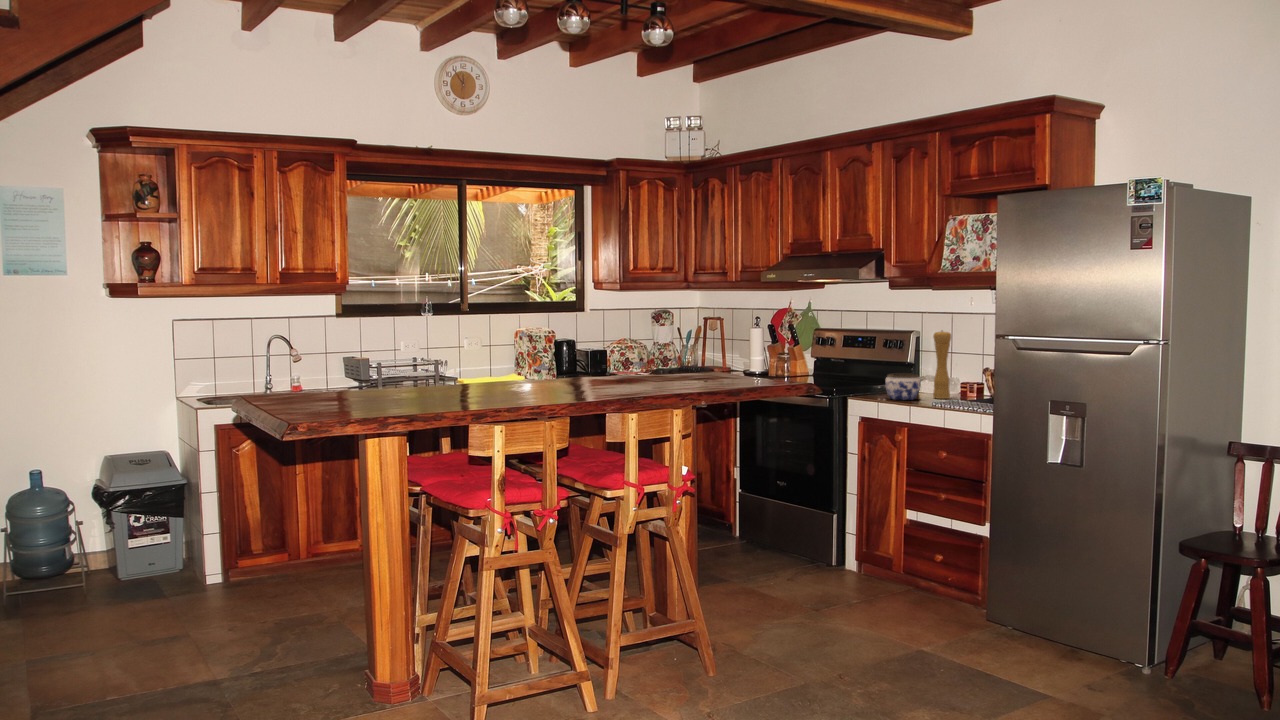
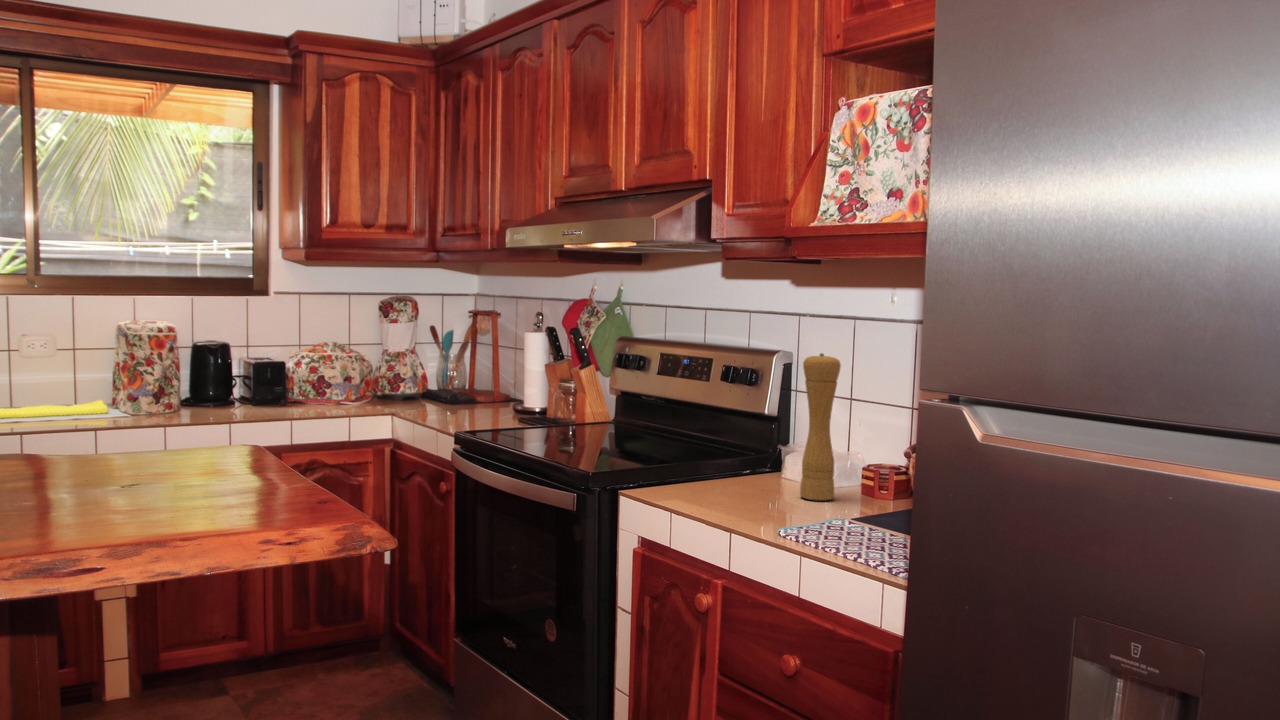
jar: present [885,373,920,400] -> none [696,443,770,505]

